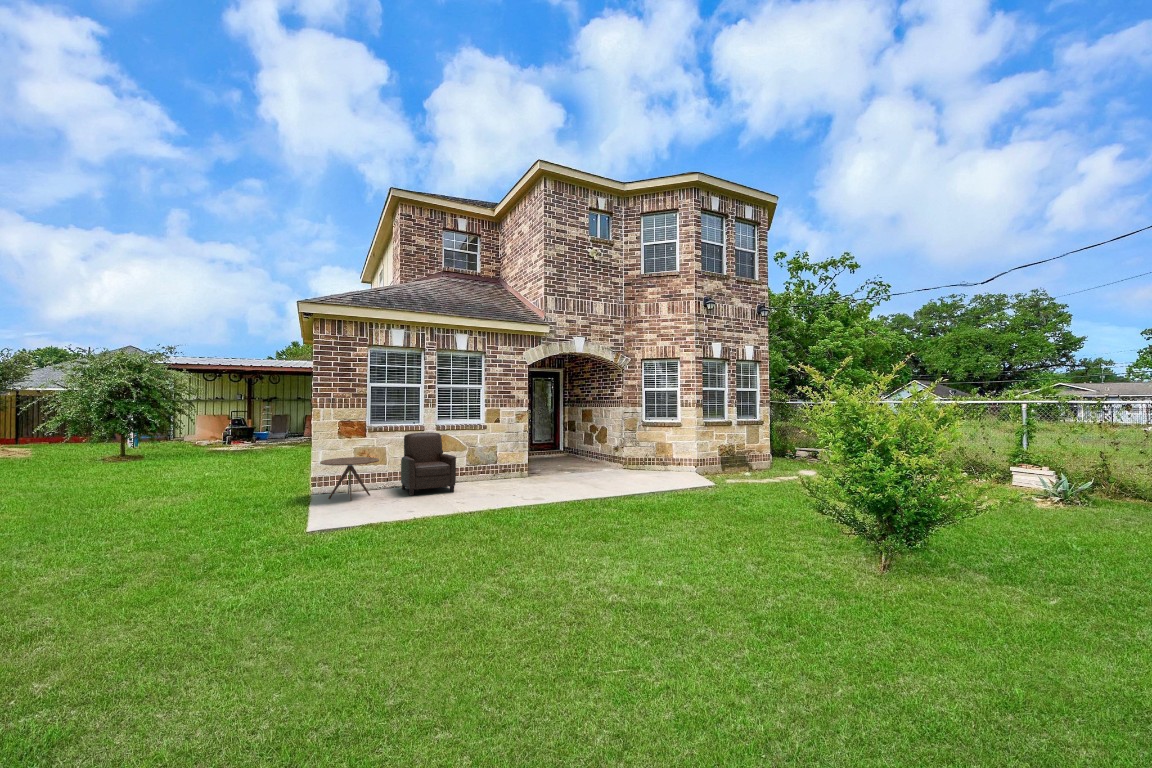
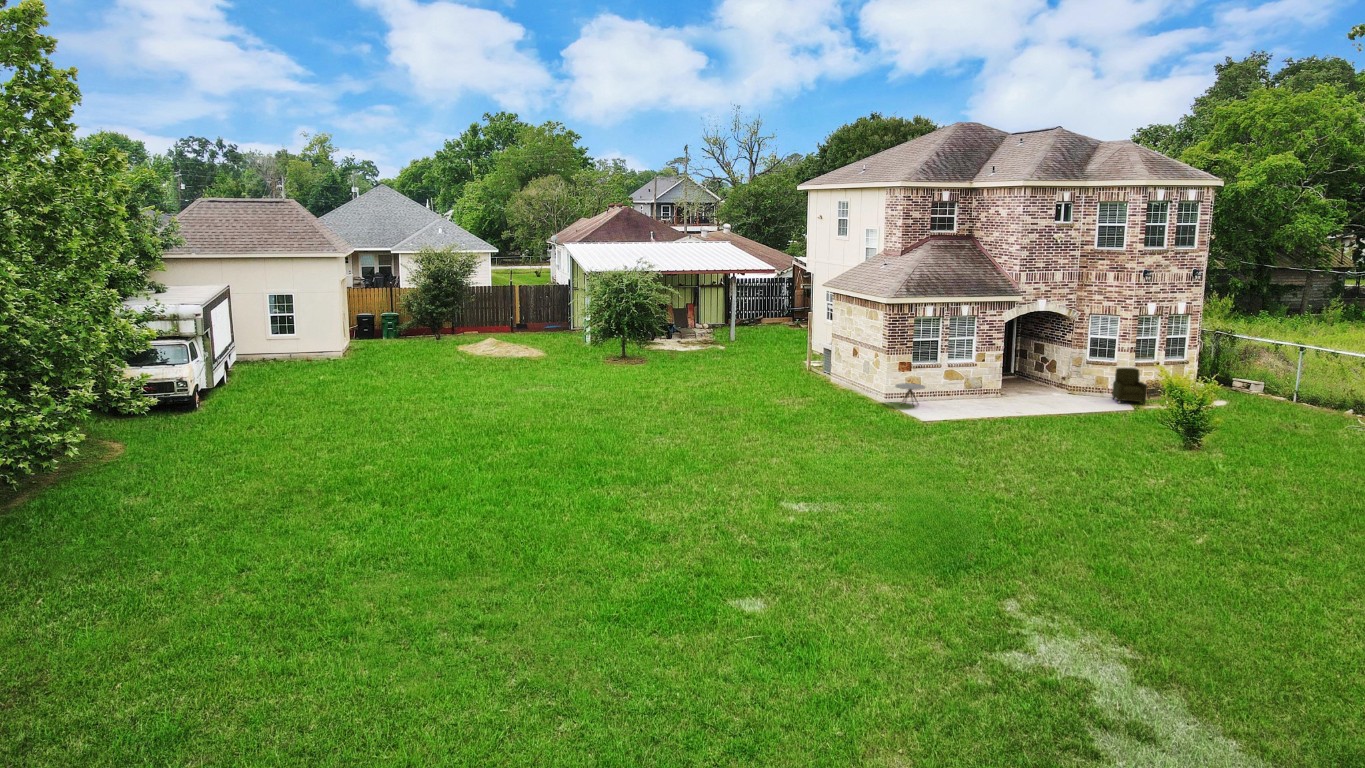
chair: present [401,432,456,496] -> present [1112,368,1147,405]

